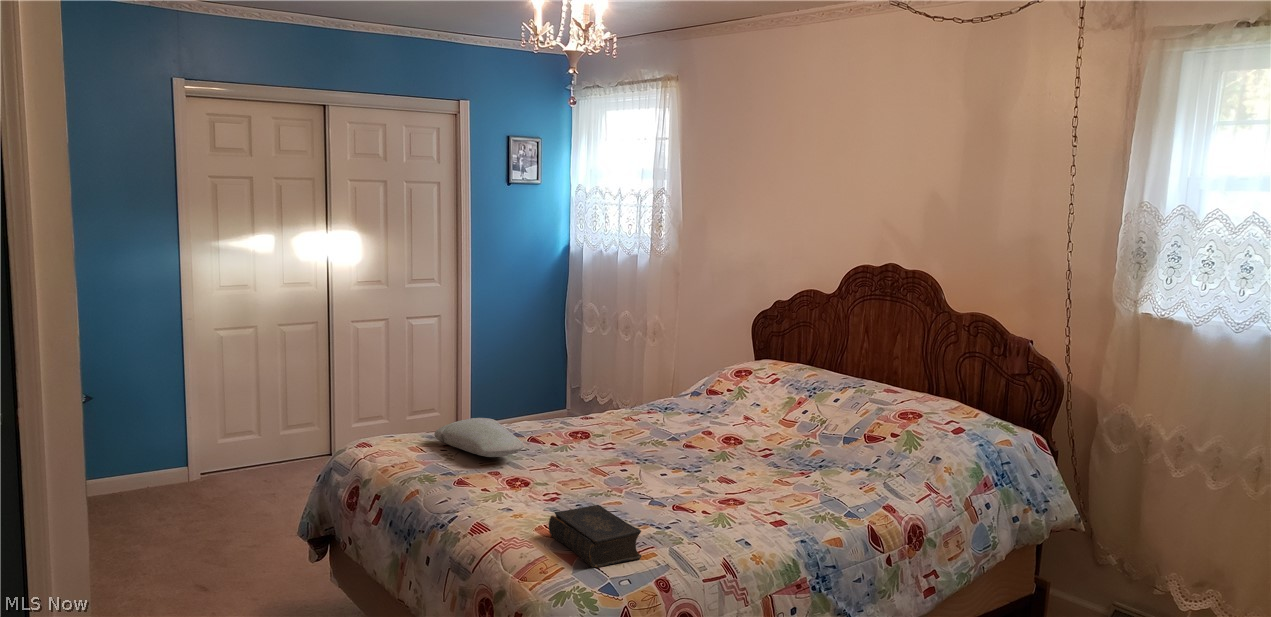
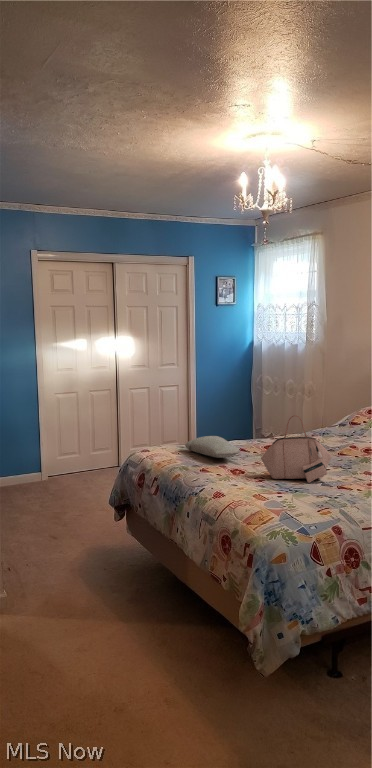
handbag: none [554,392,668,502] -> present [261,415,332,483]
book: present [549,505,642,567] -> none [262,482,322,518]

